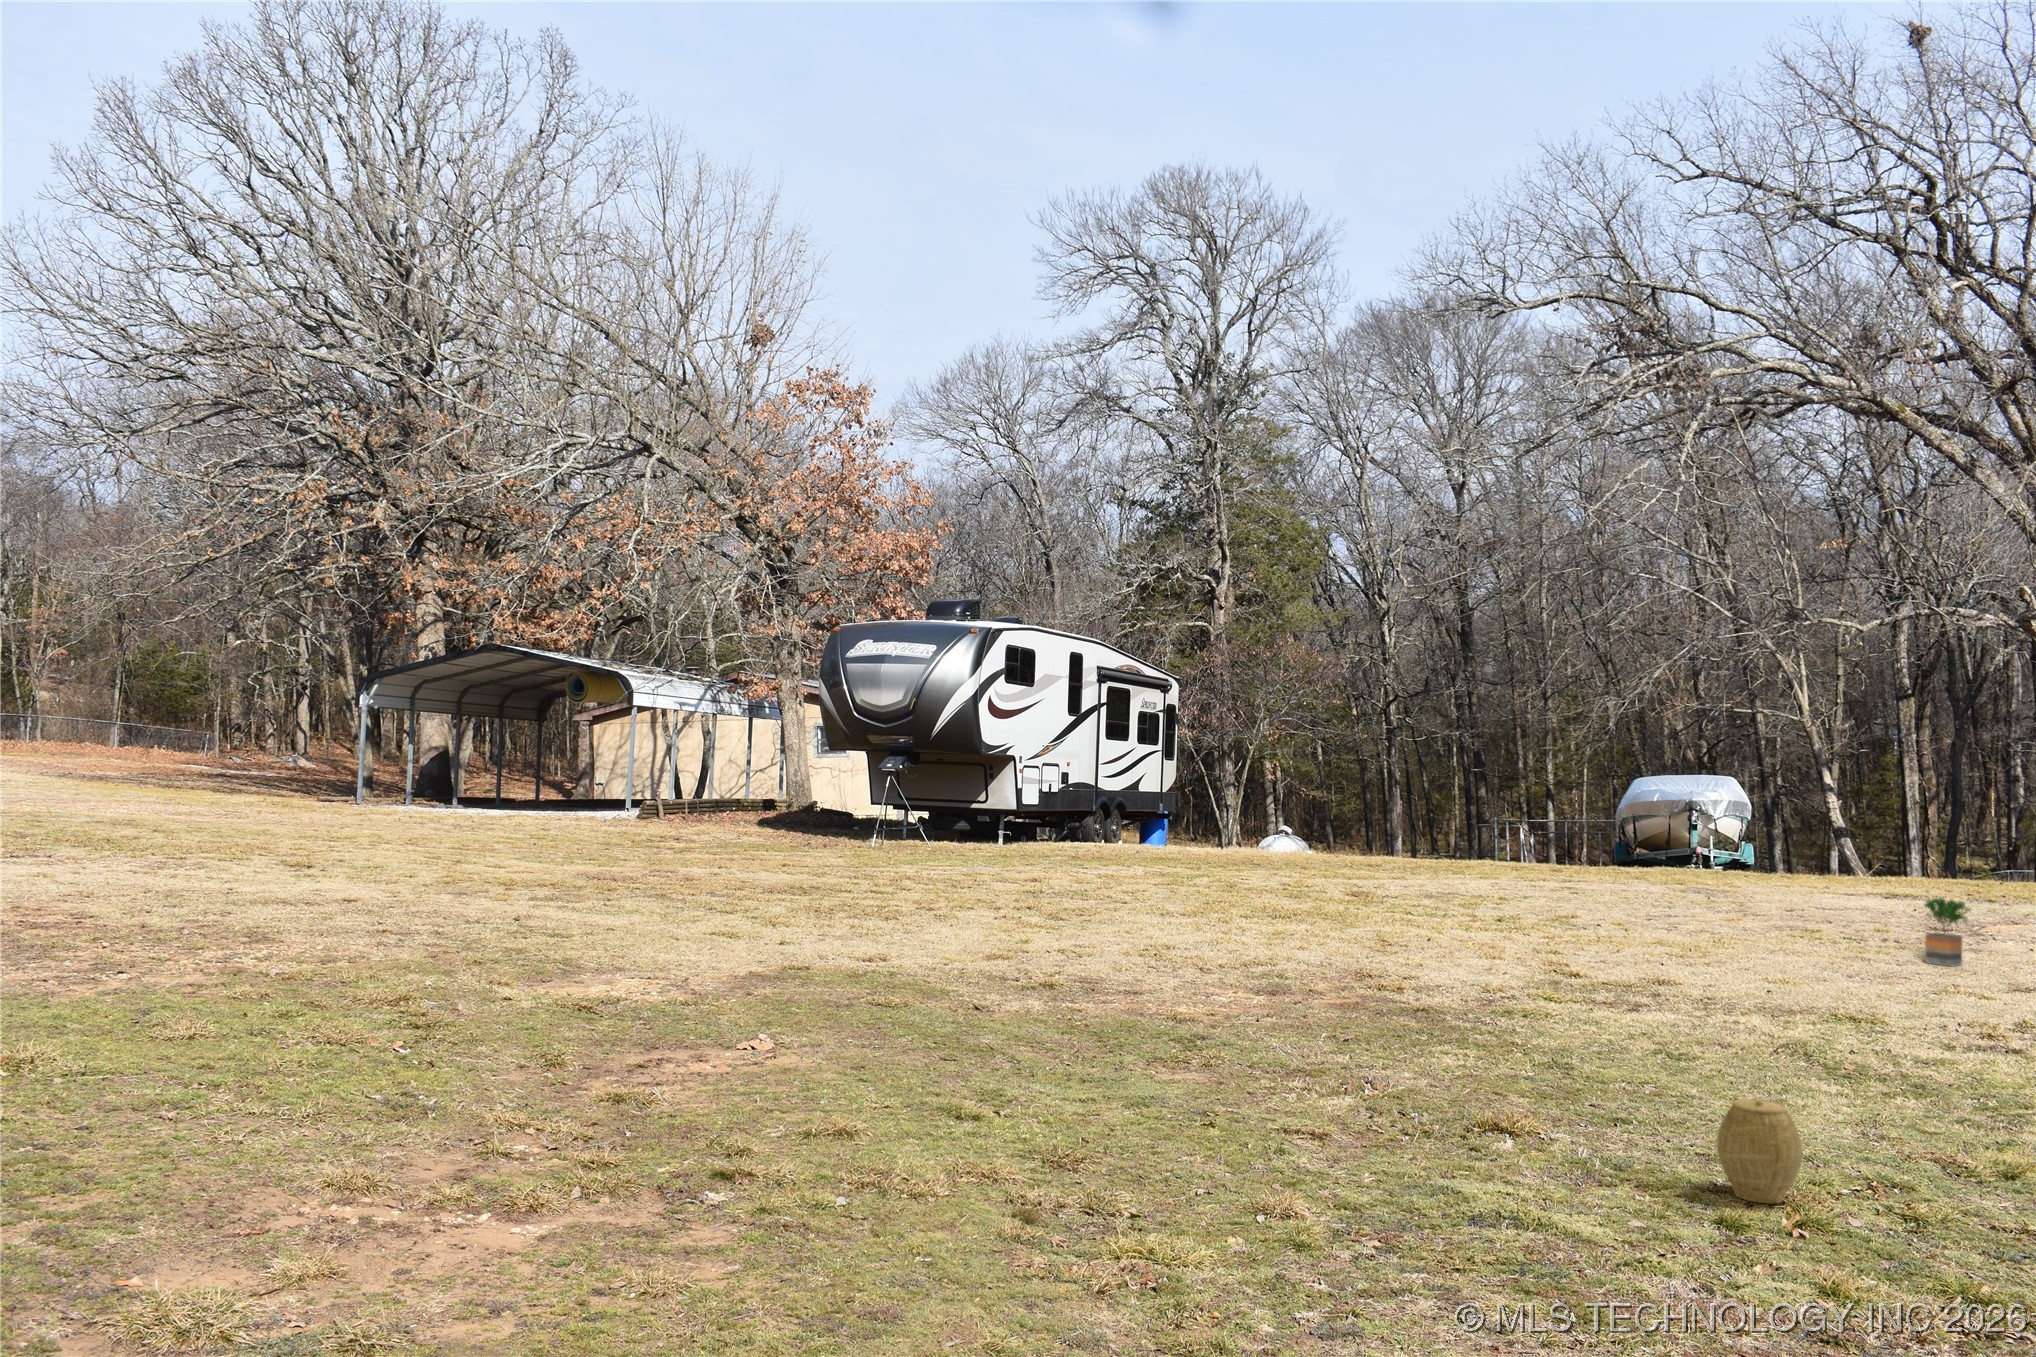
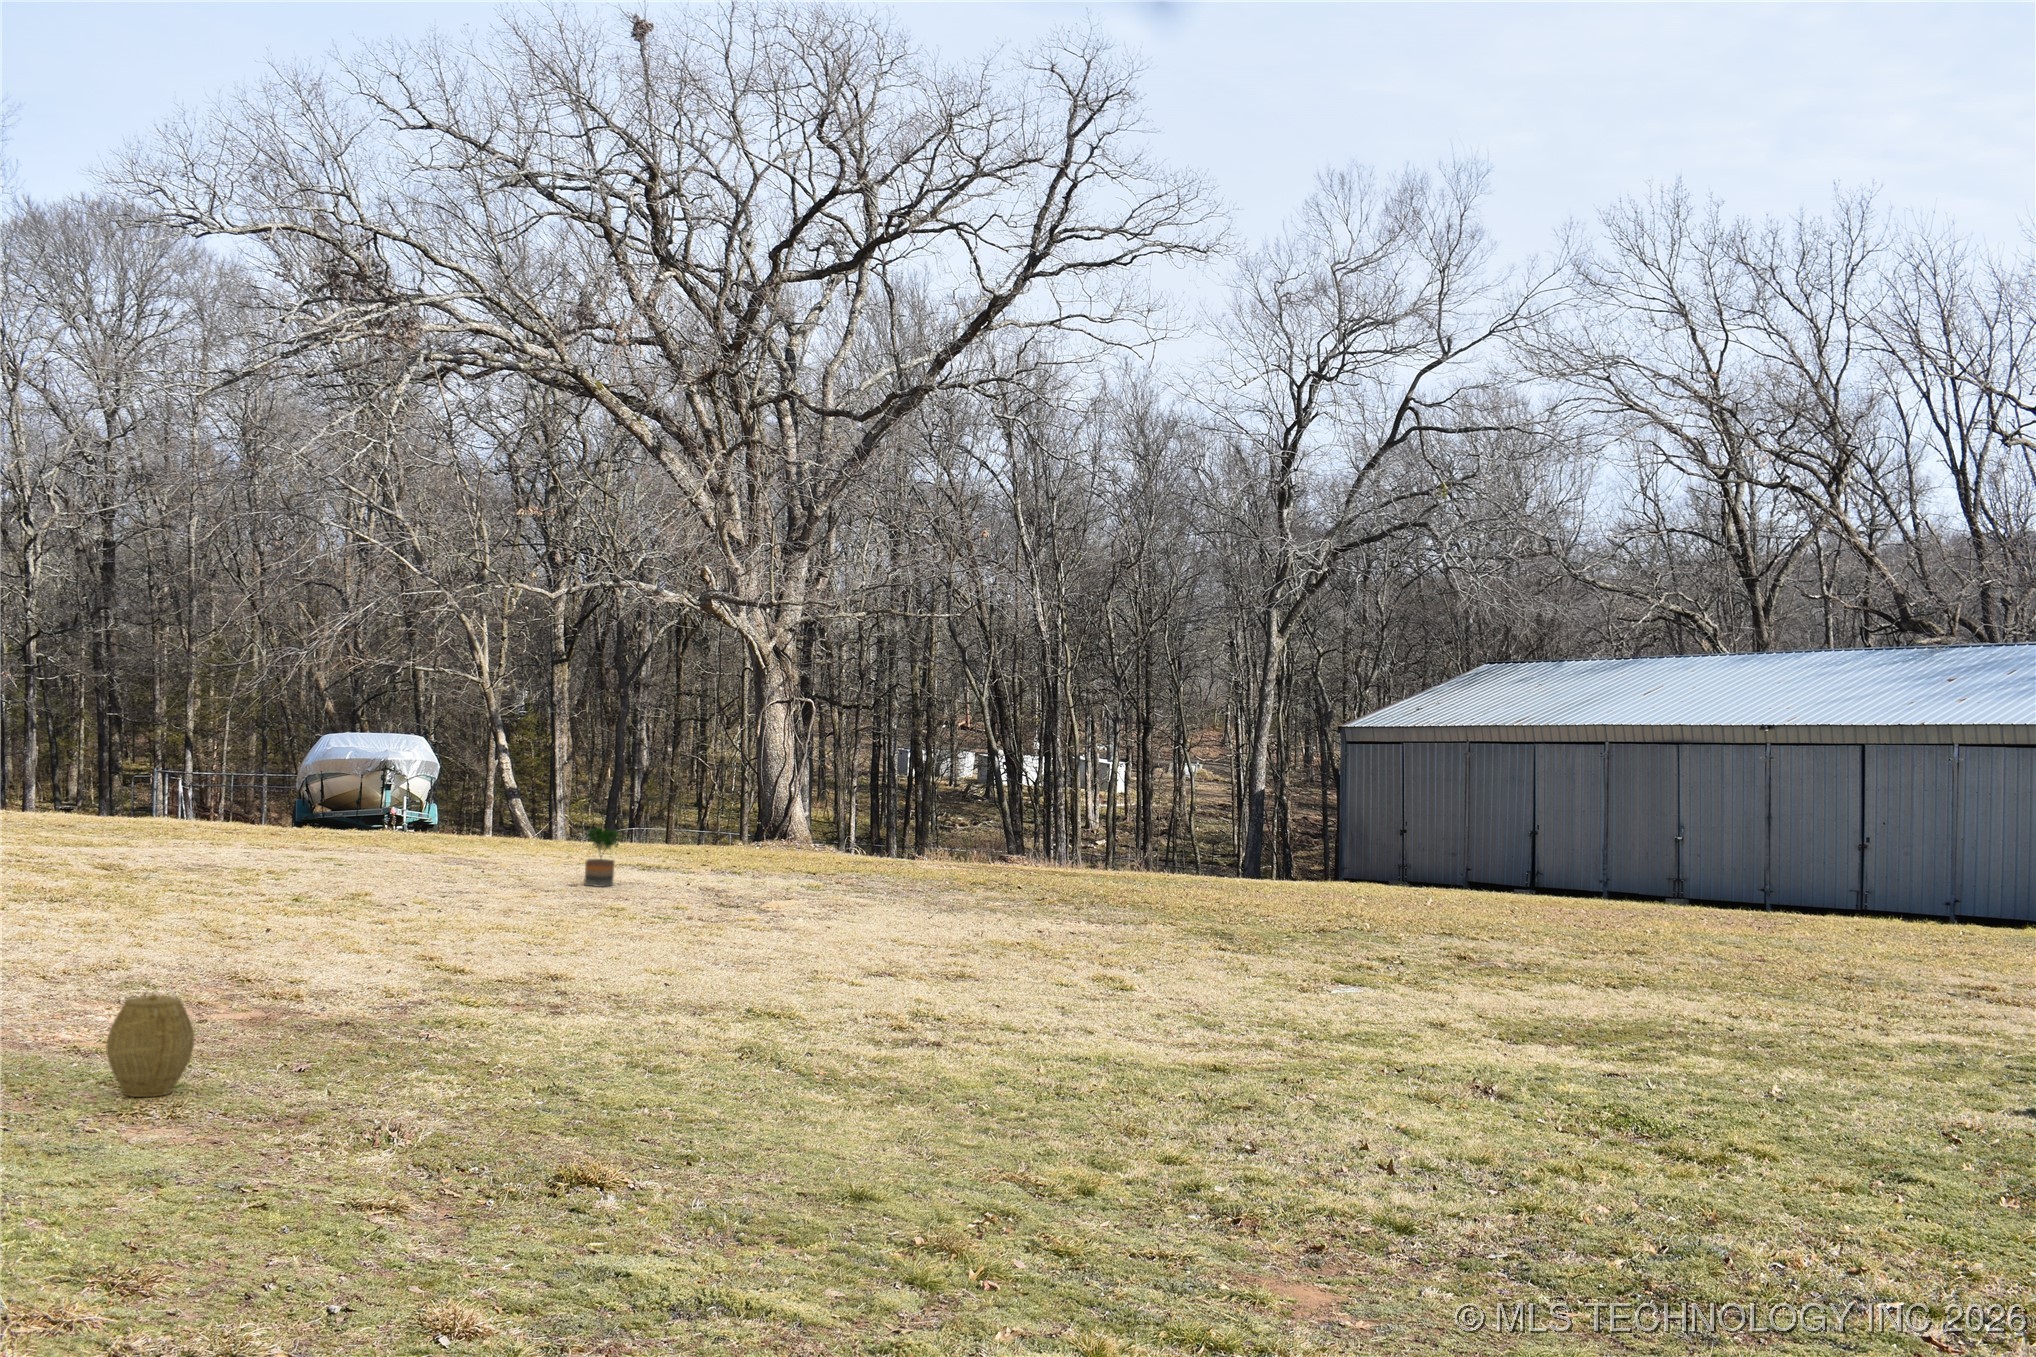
woven basket: present [1716,1099,1803,1203] -> present [106,995,194,1097]

